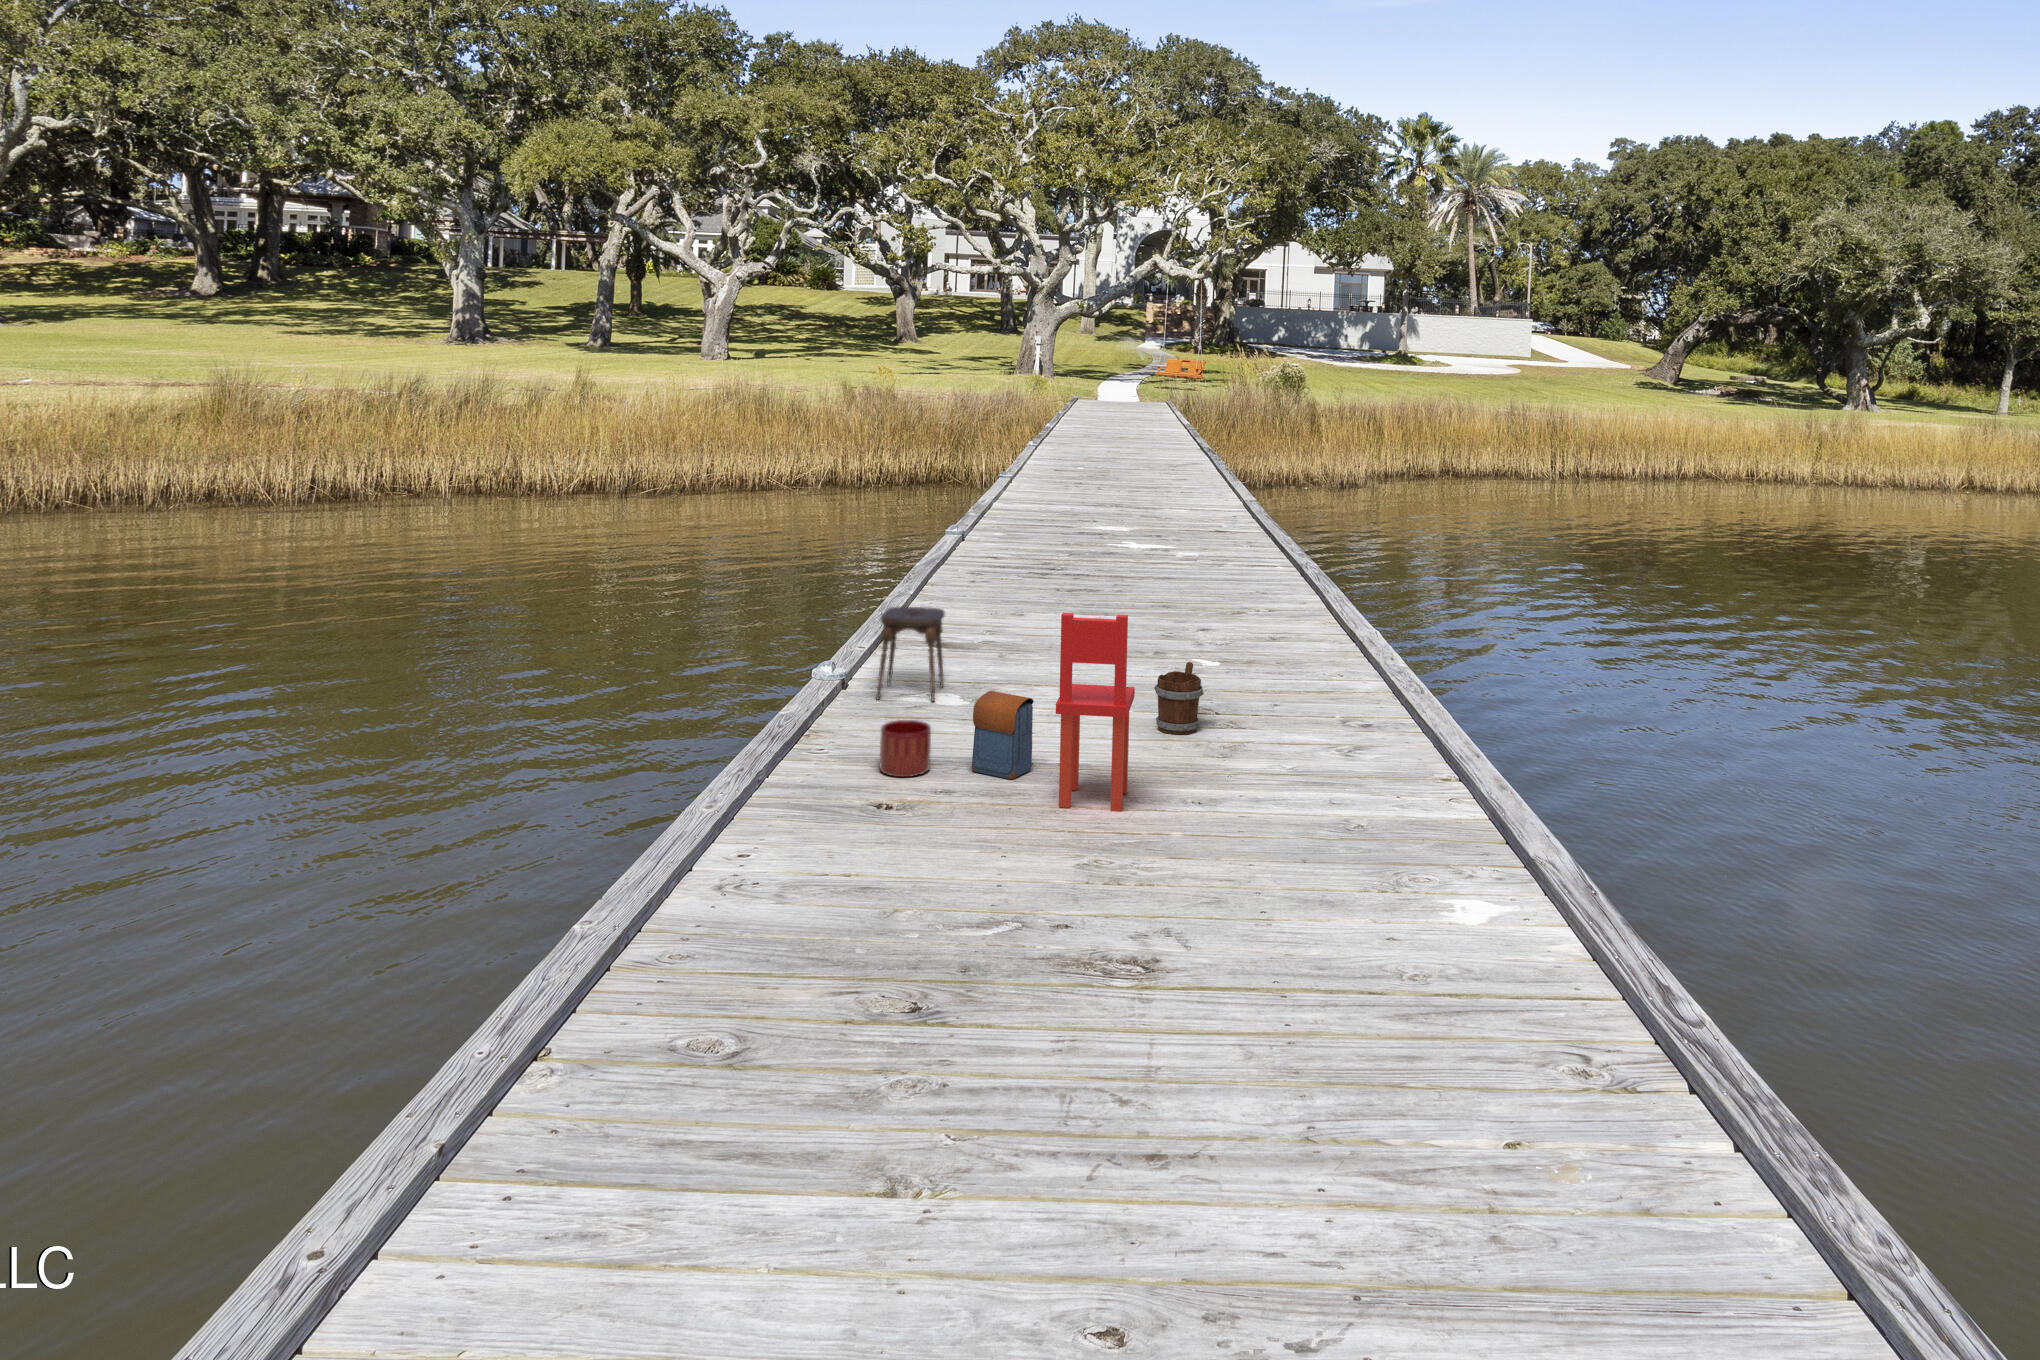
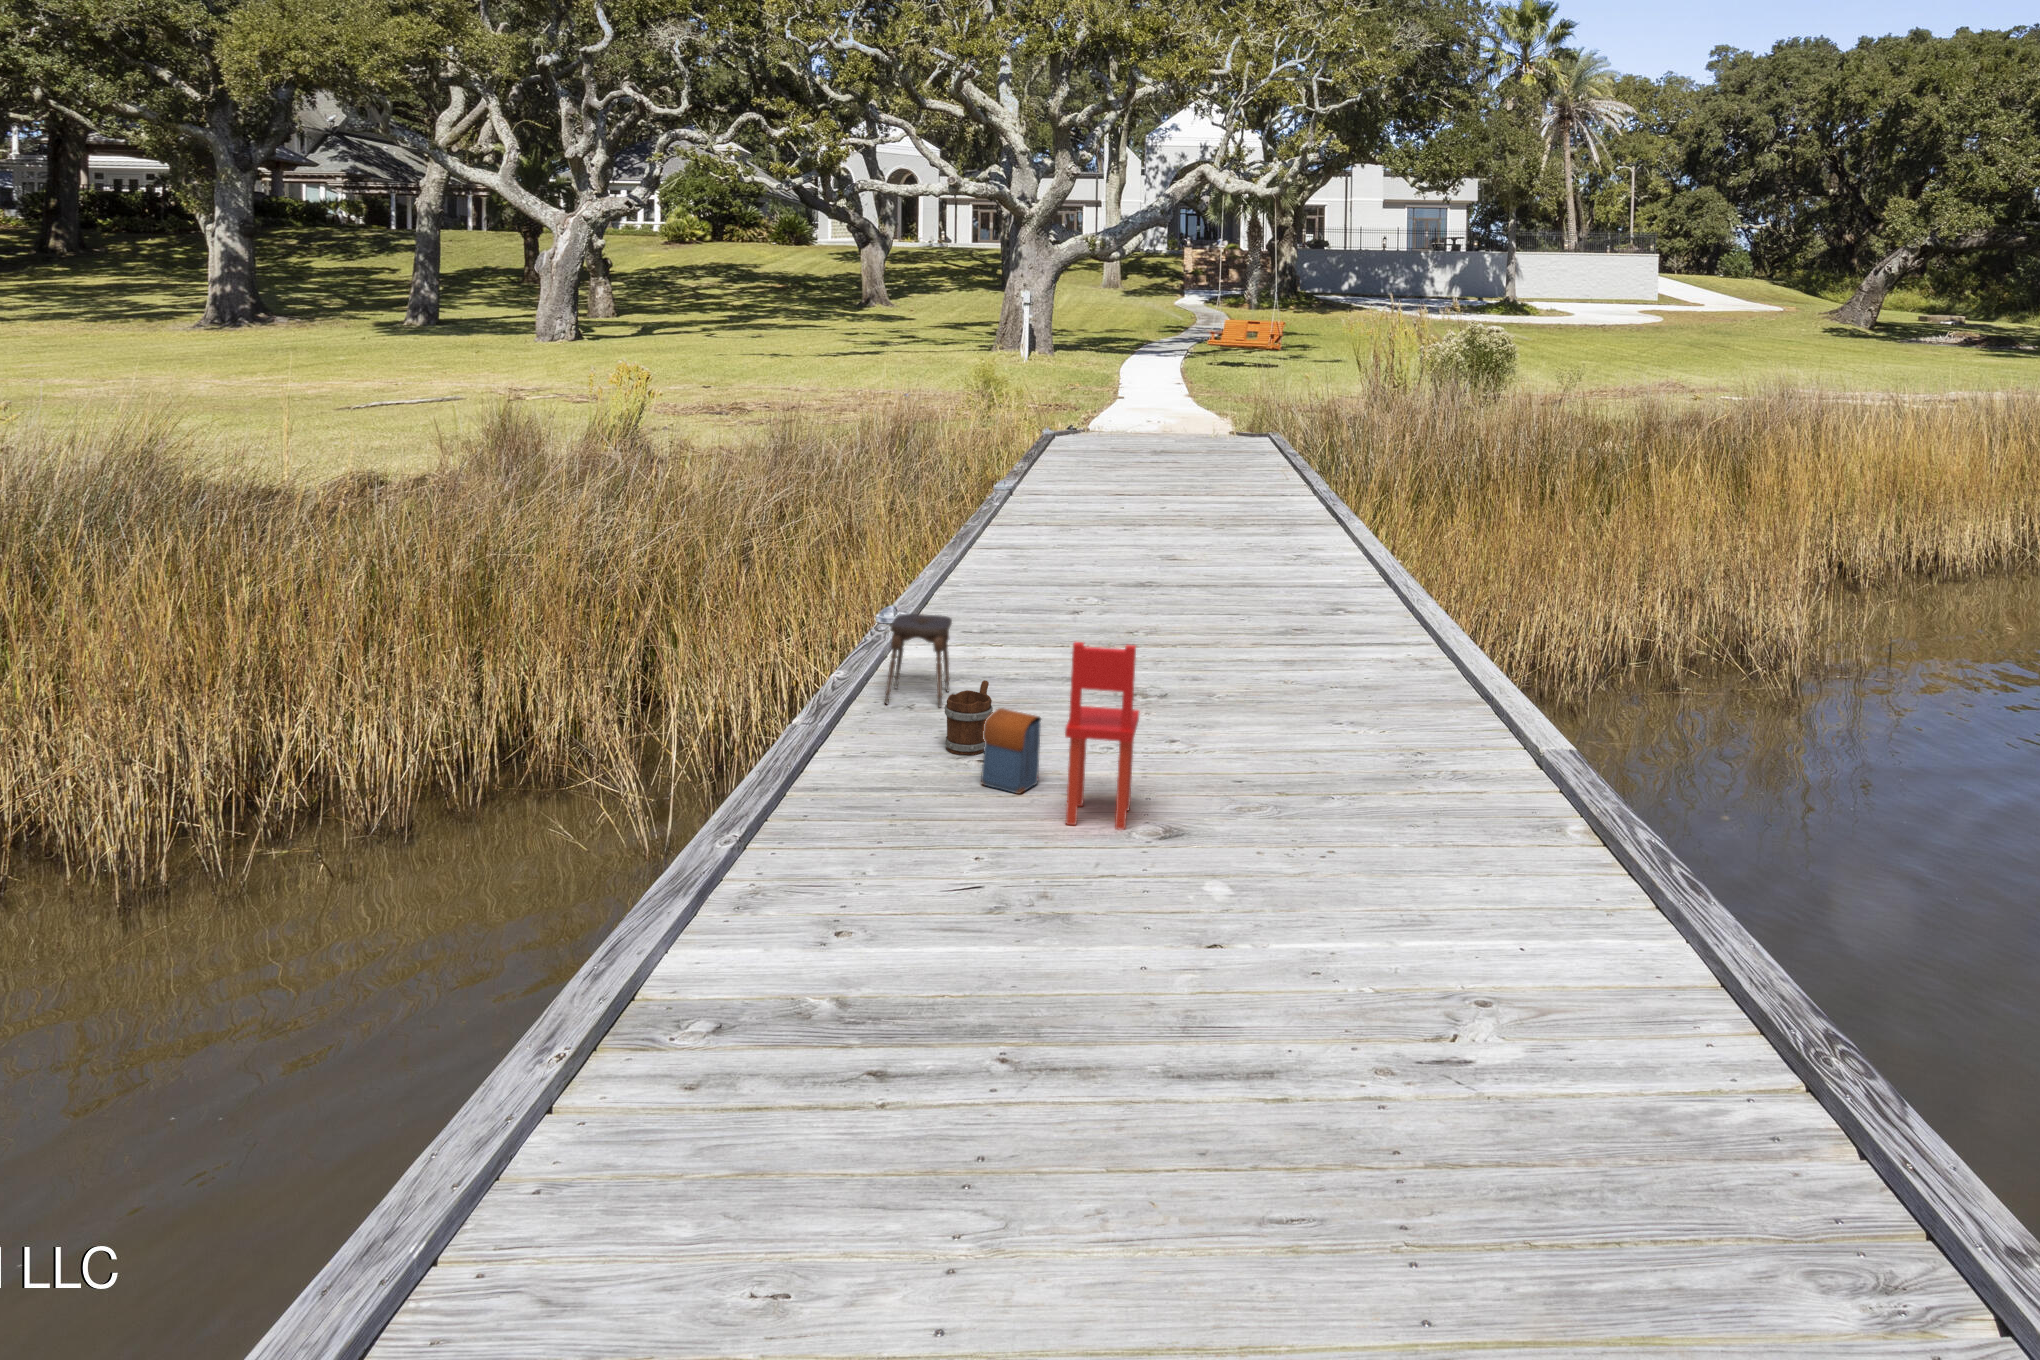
bucket: present [1154,662,1204,735] -> present [945,680,993,755]
planter: present [880,720,931,777] -> none [892,734,943,791]

